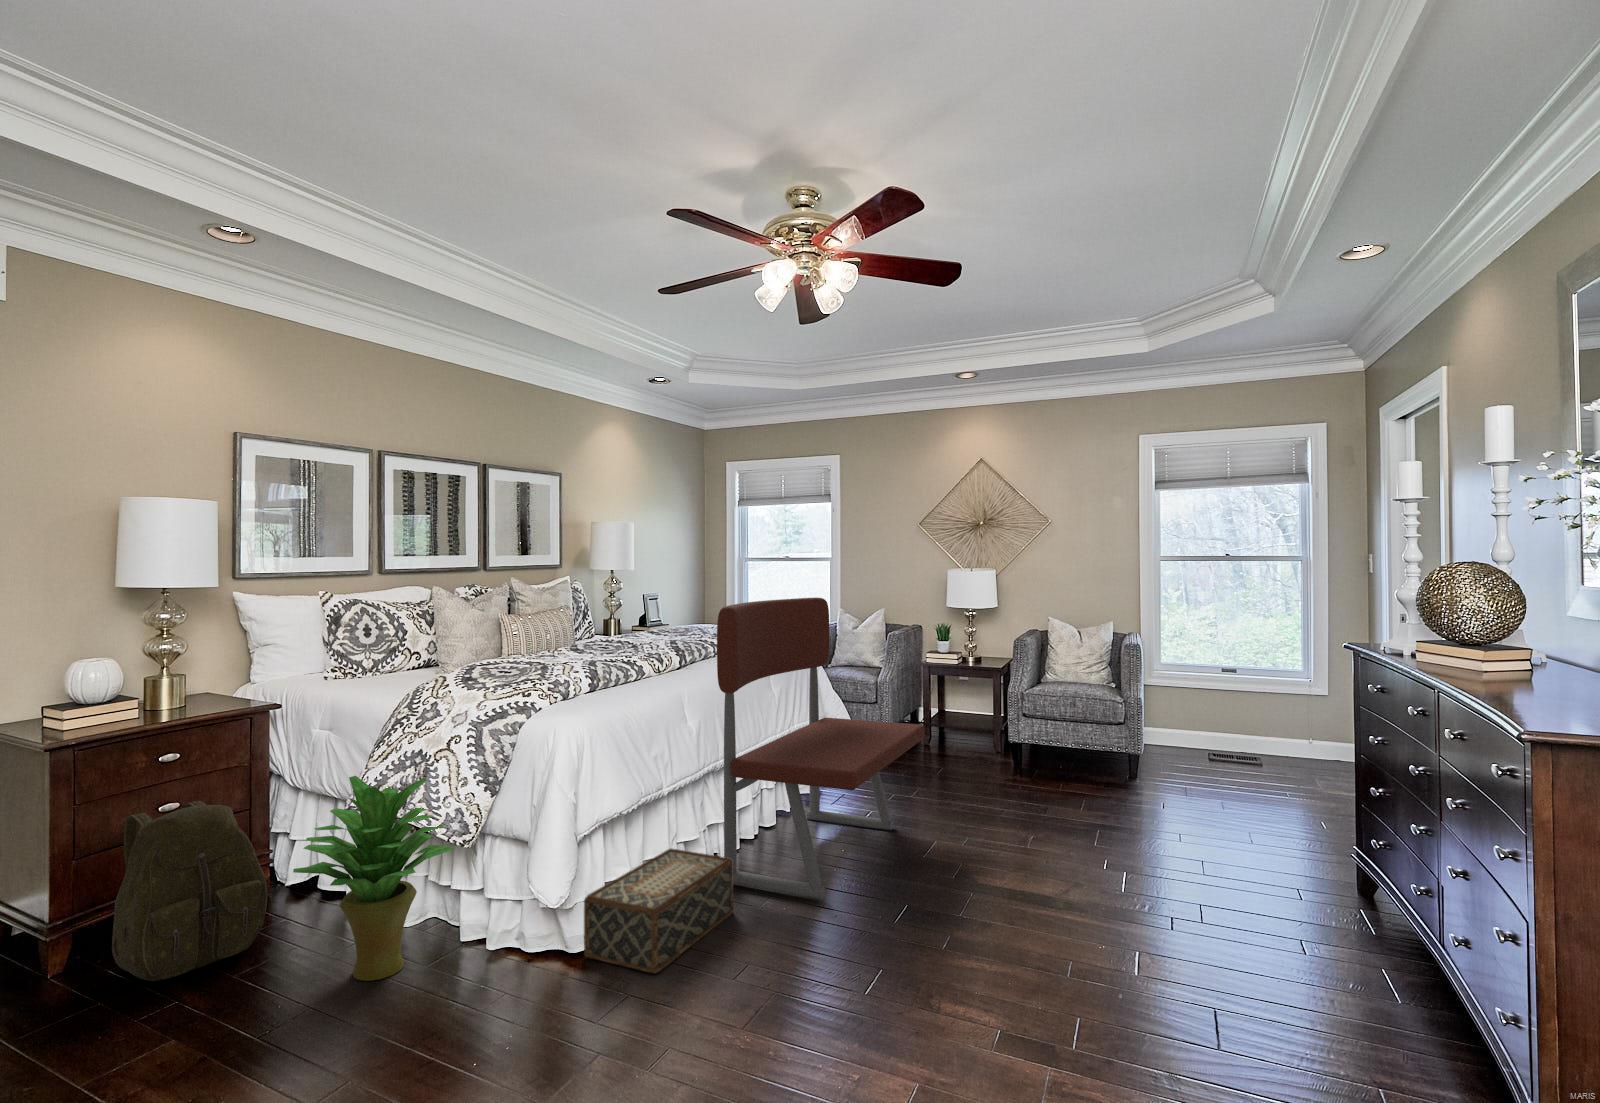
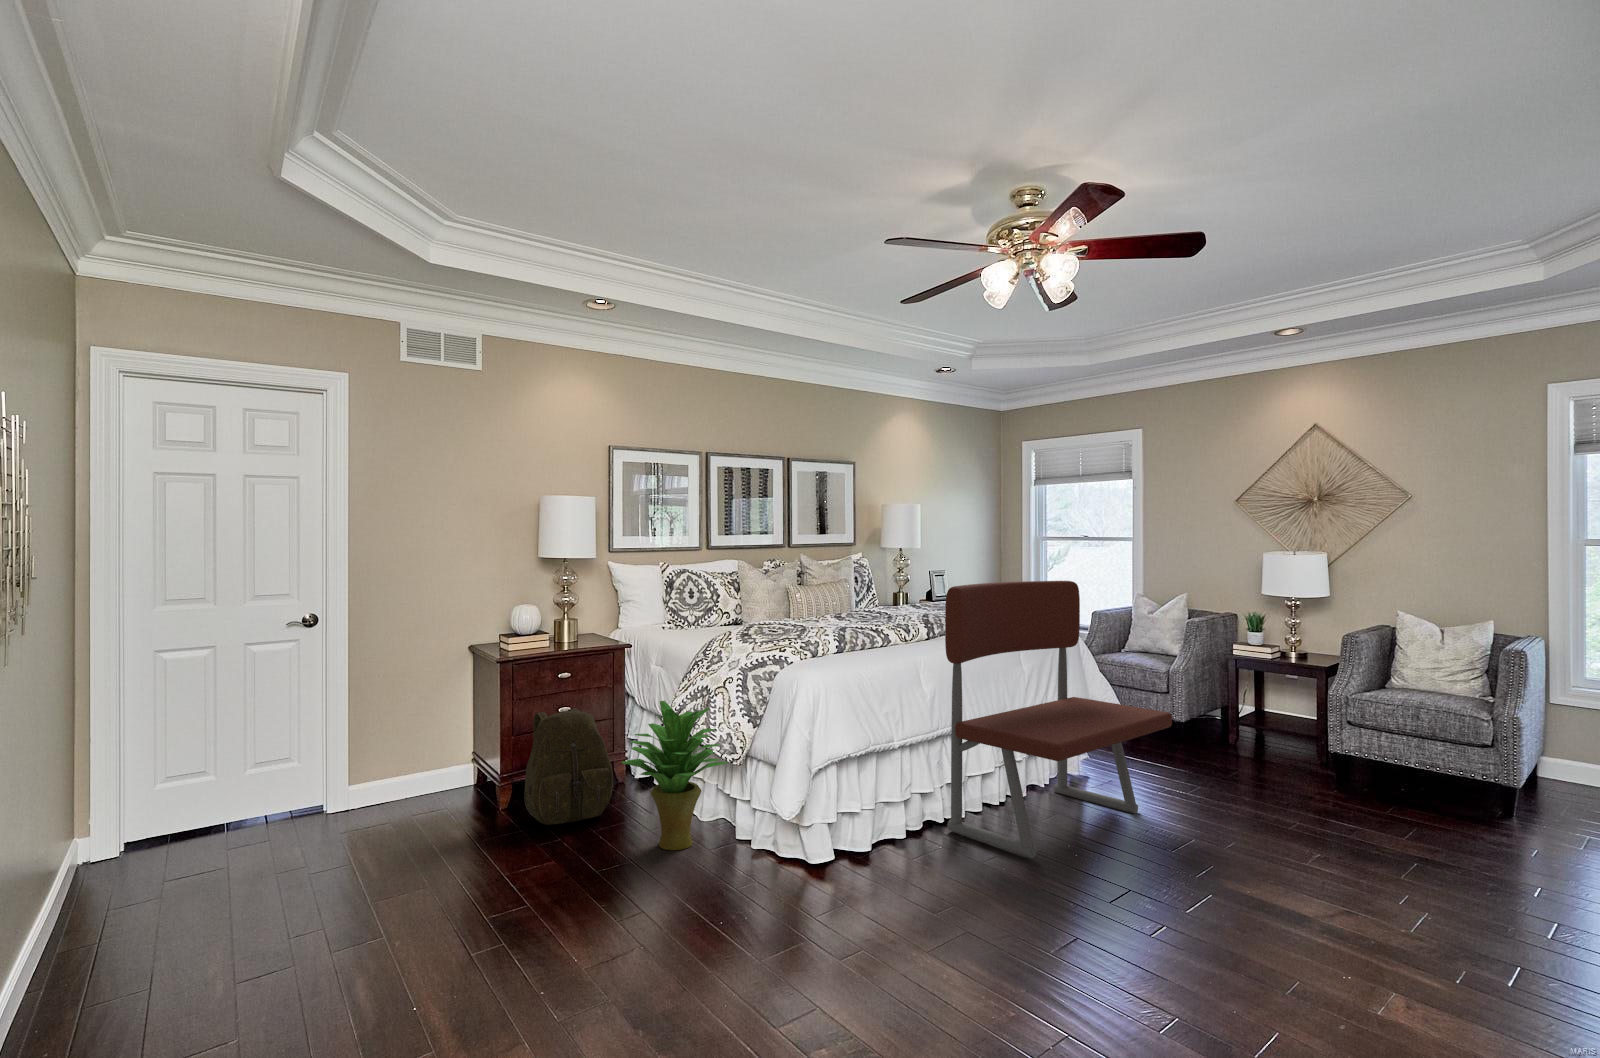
woven basket: present [584,849,733,974] -> none [816,792,949,885]

